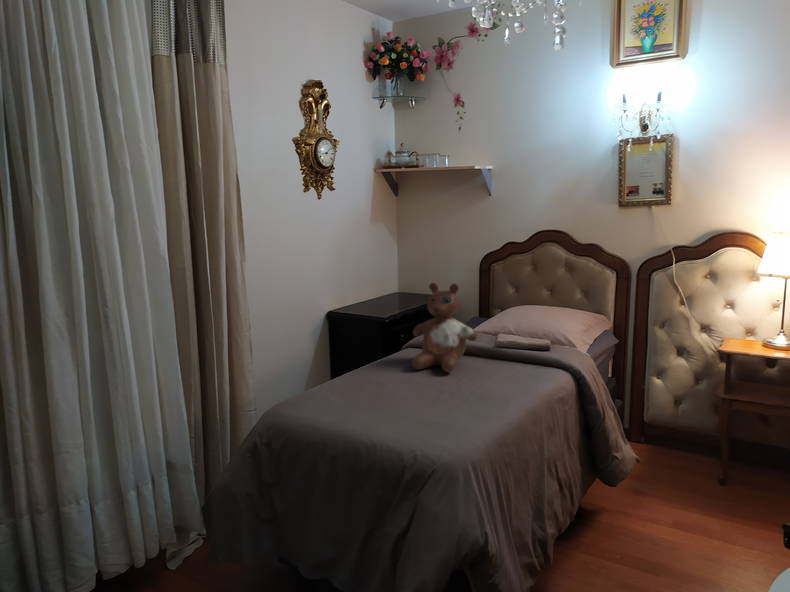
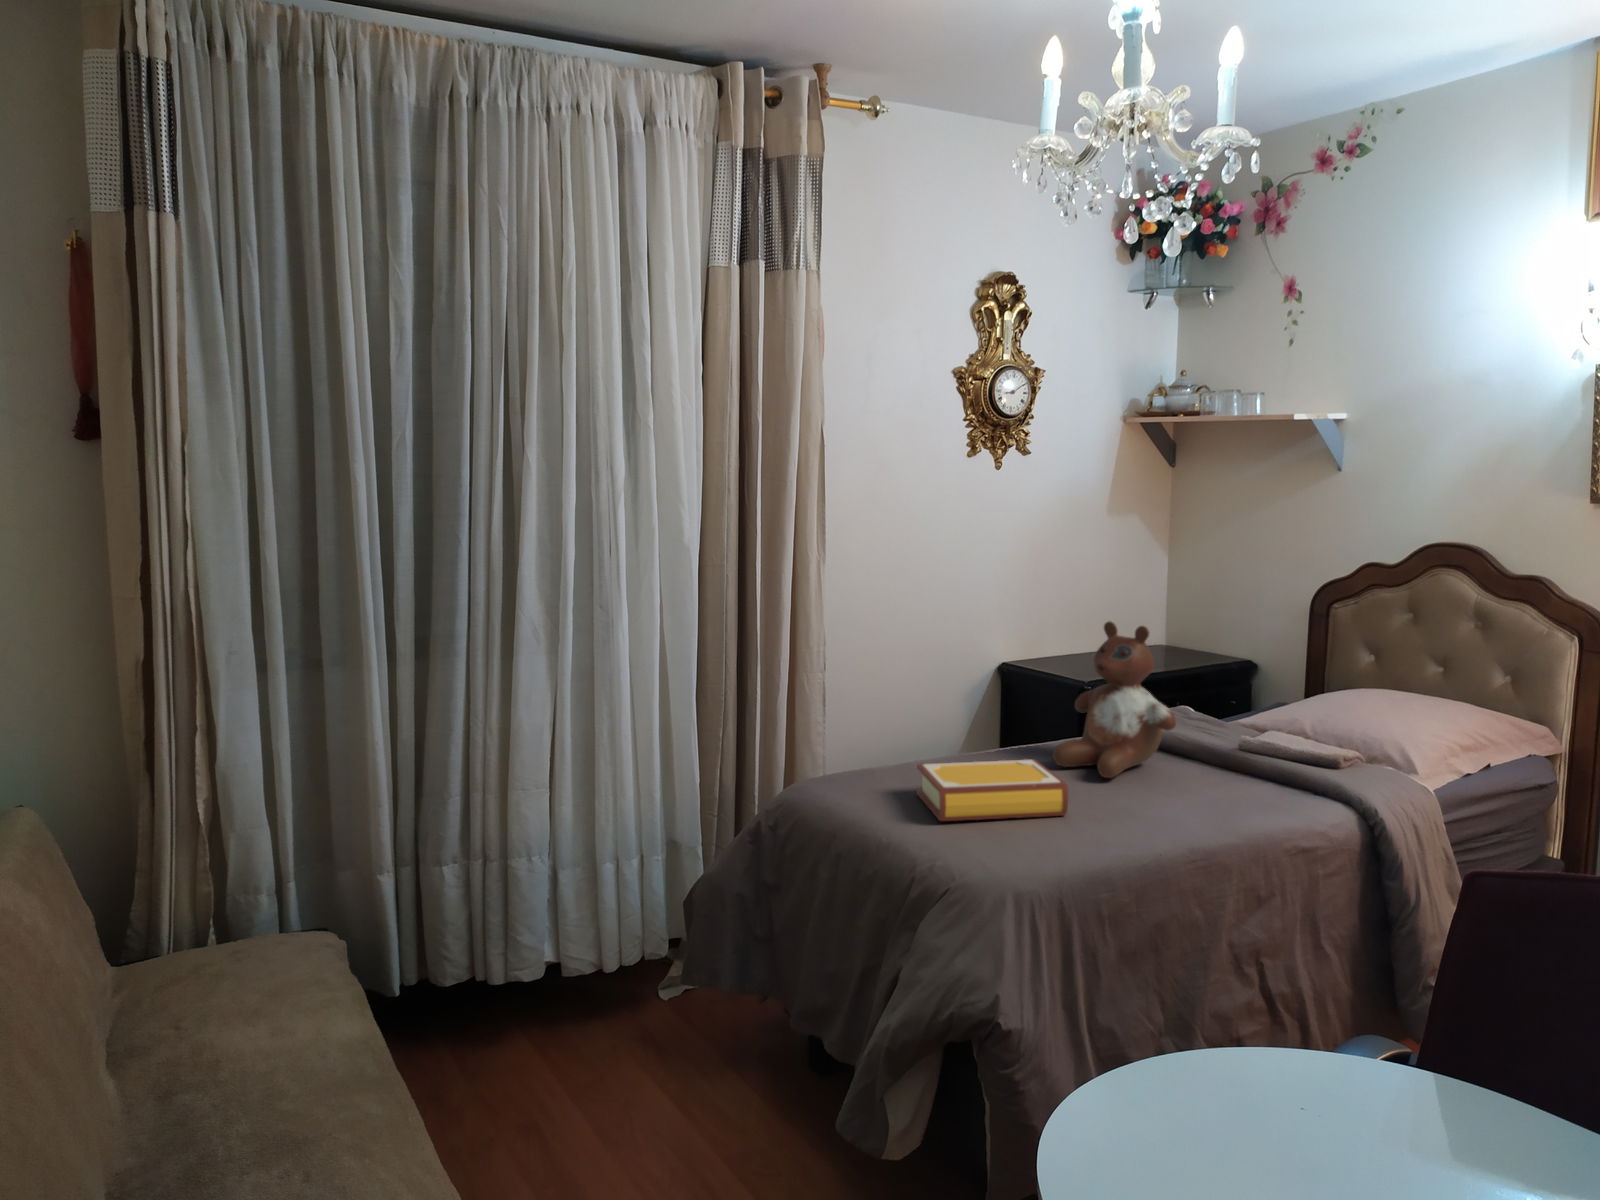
book: none [354,368,451,416] -> present [917,759,1068,821]

